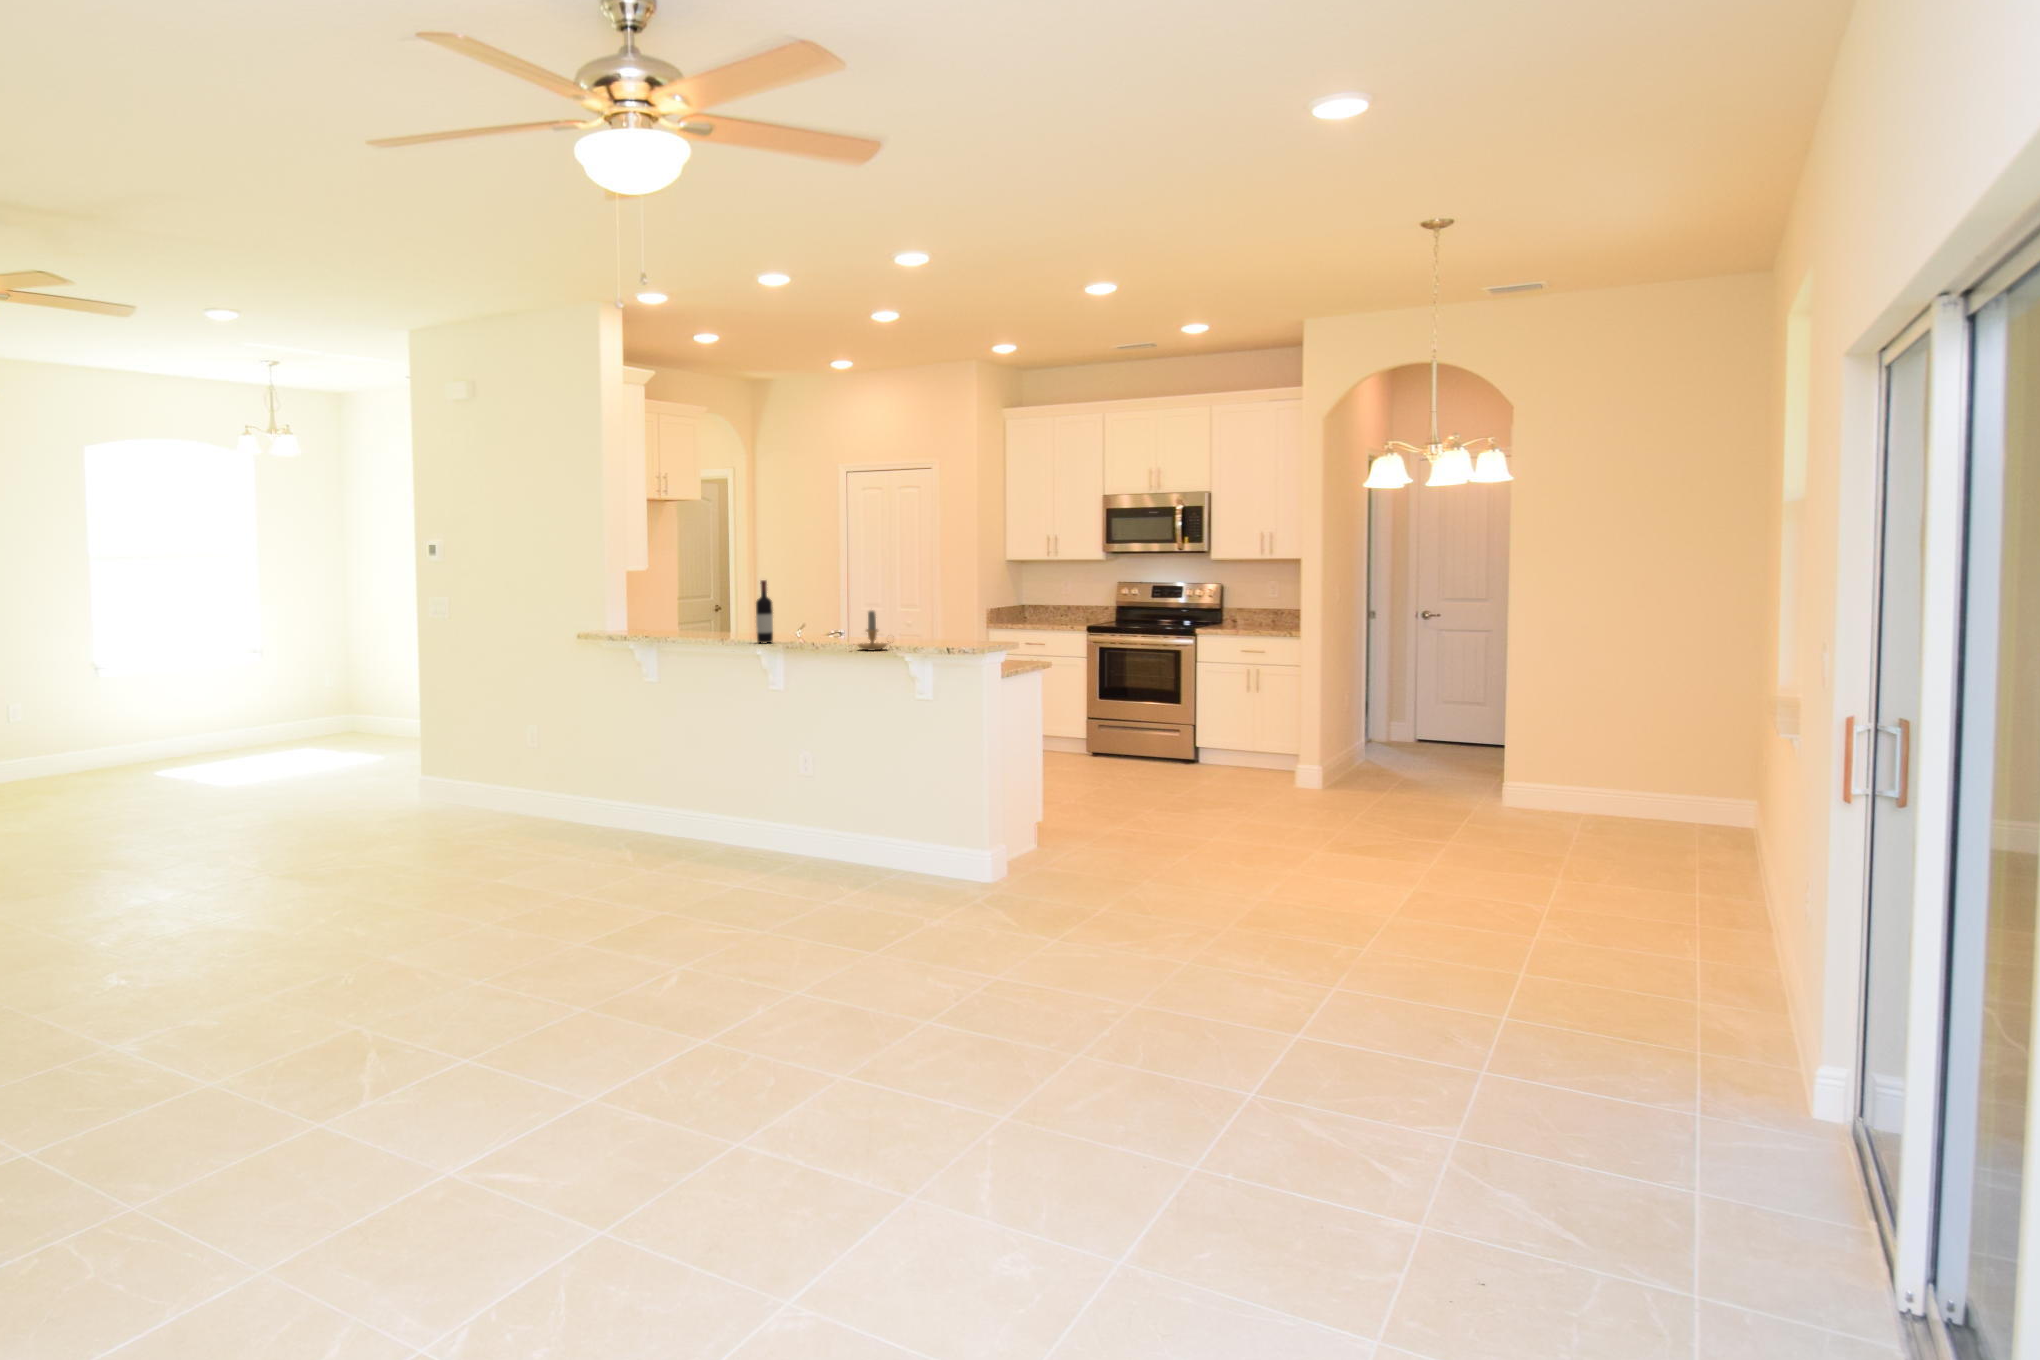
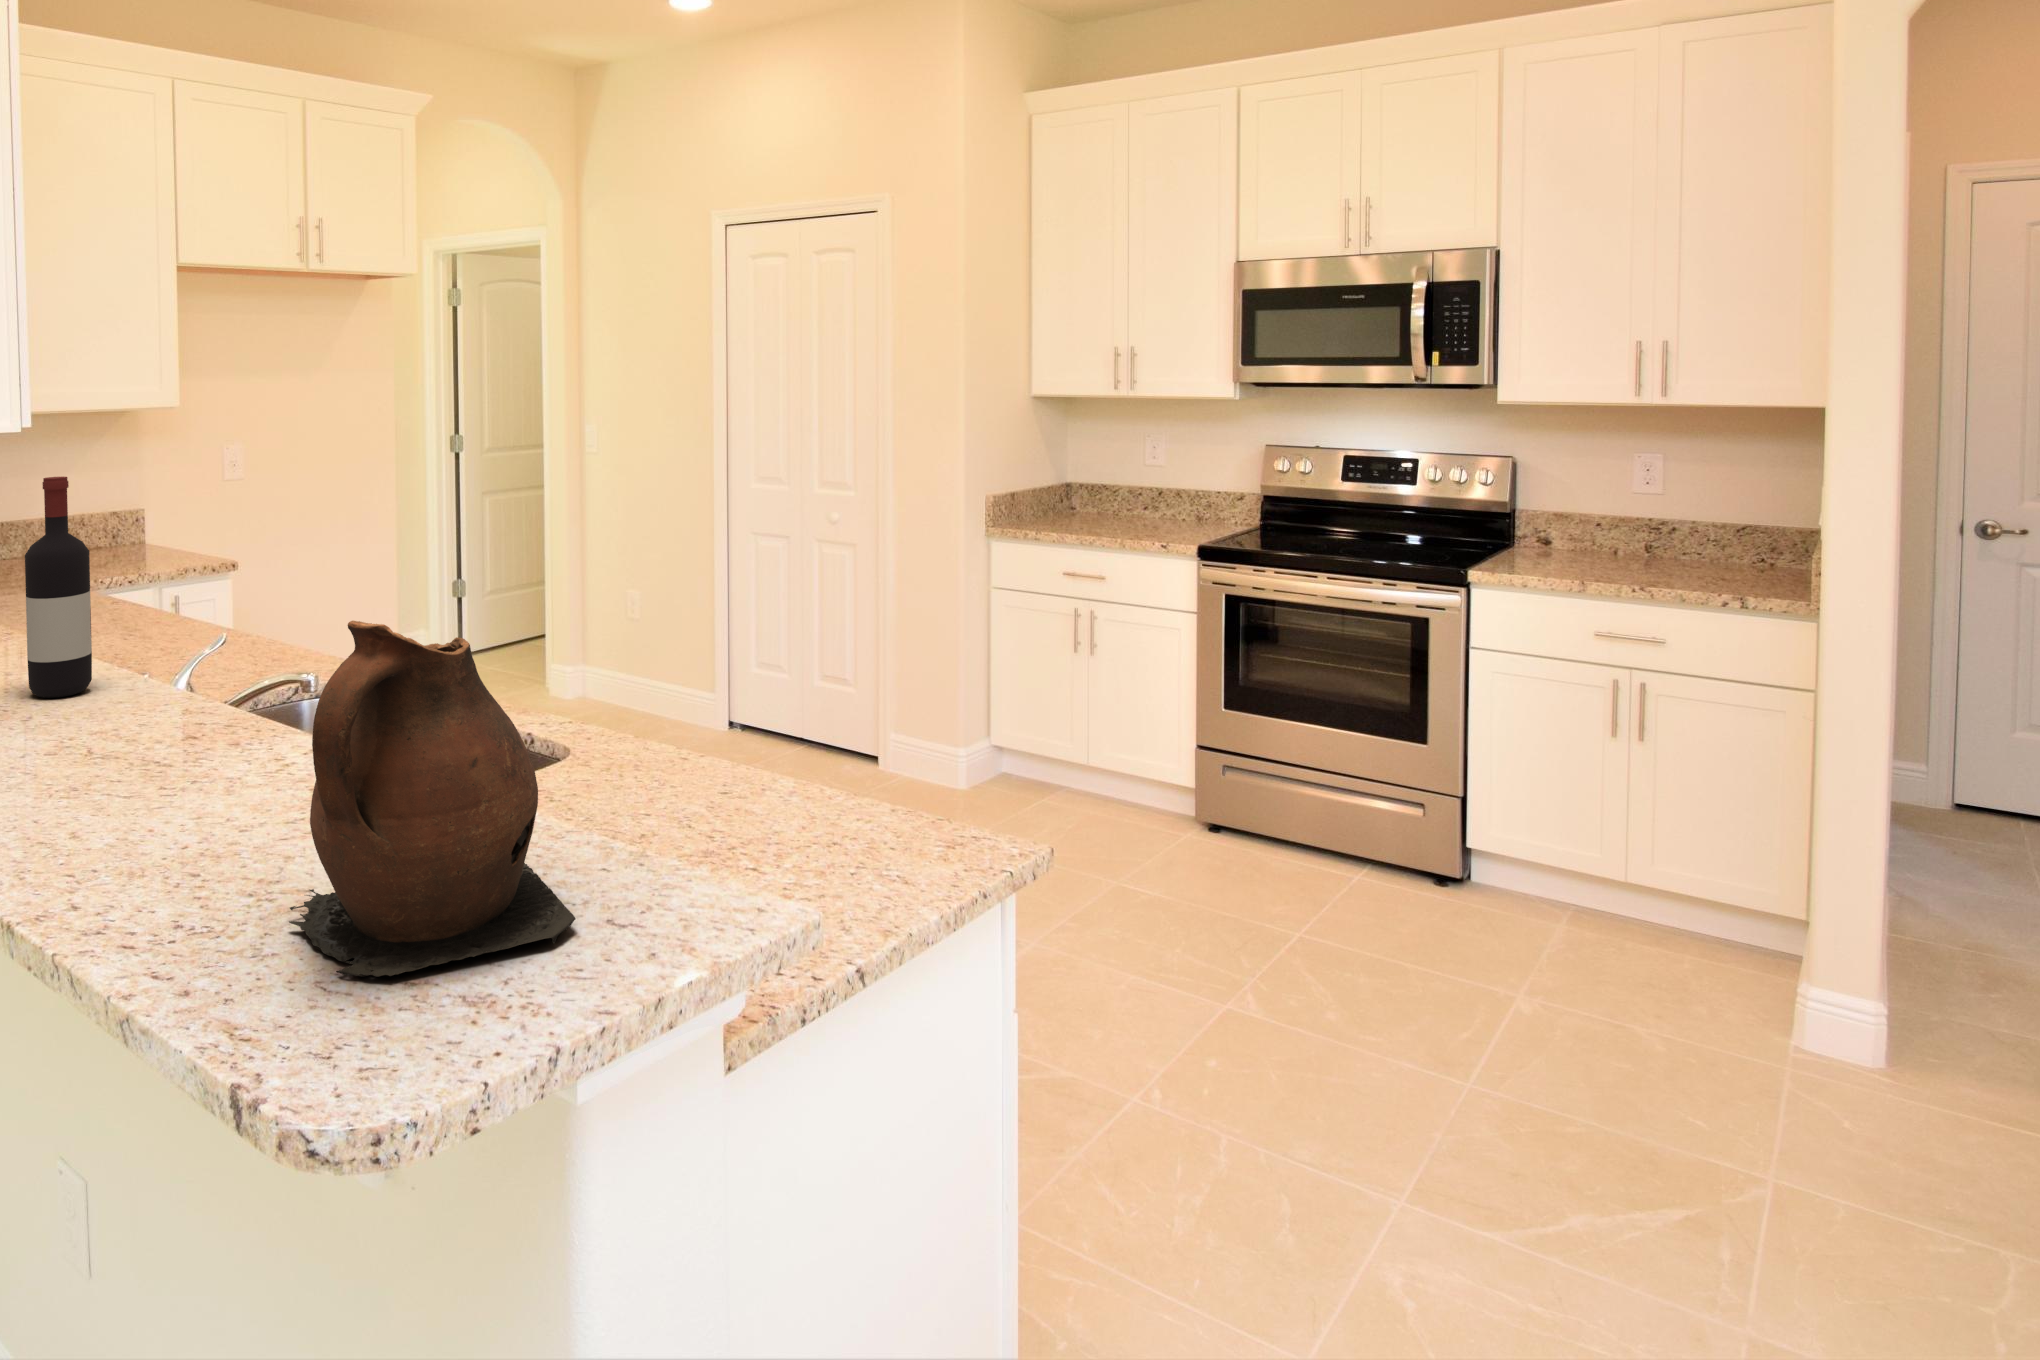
ceramic pitcher: none [917,593,973,652] -> present [289,621,575,977]
candle: present [858,610,891,650] -> none [77,657,277,867]

